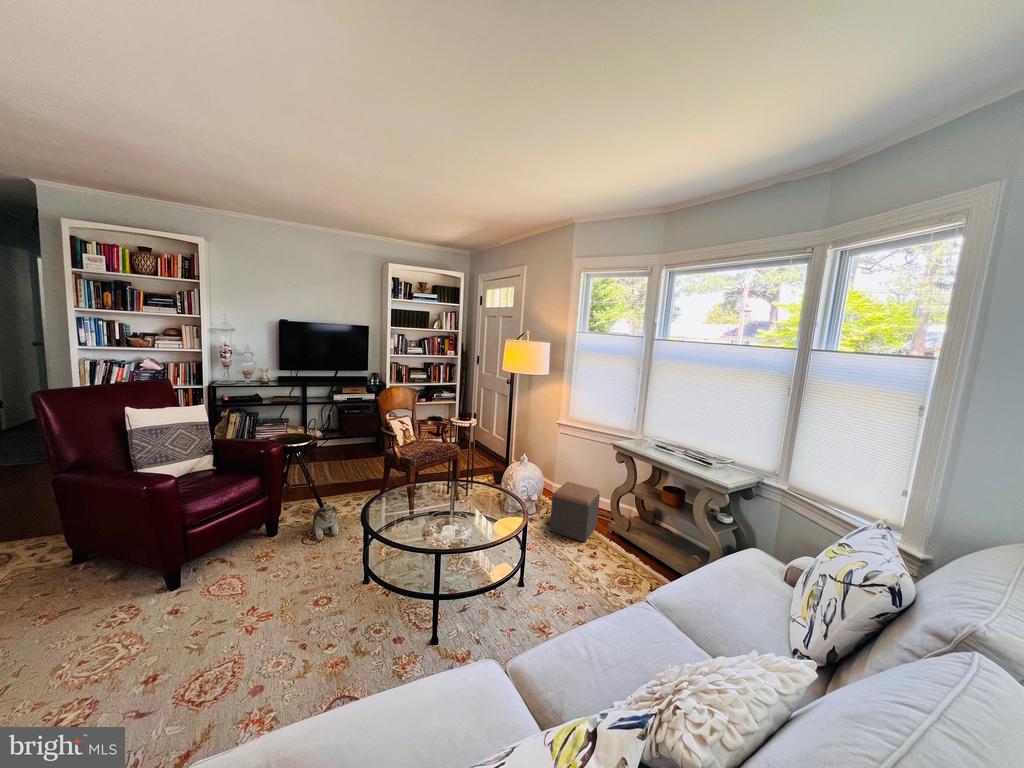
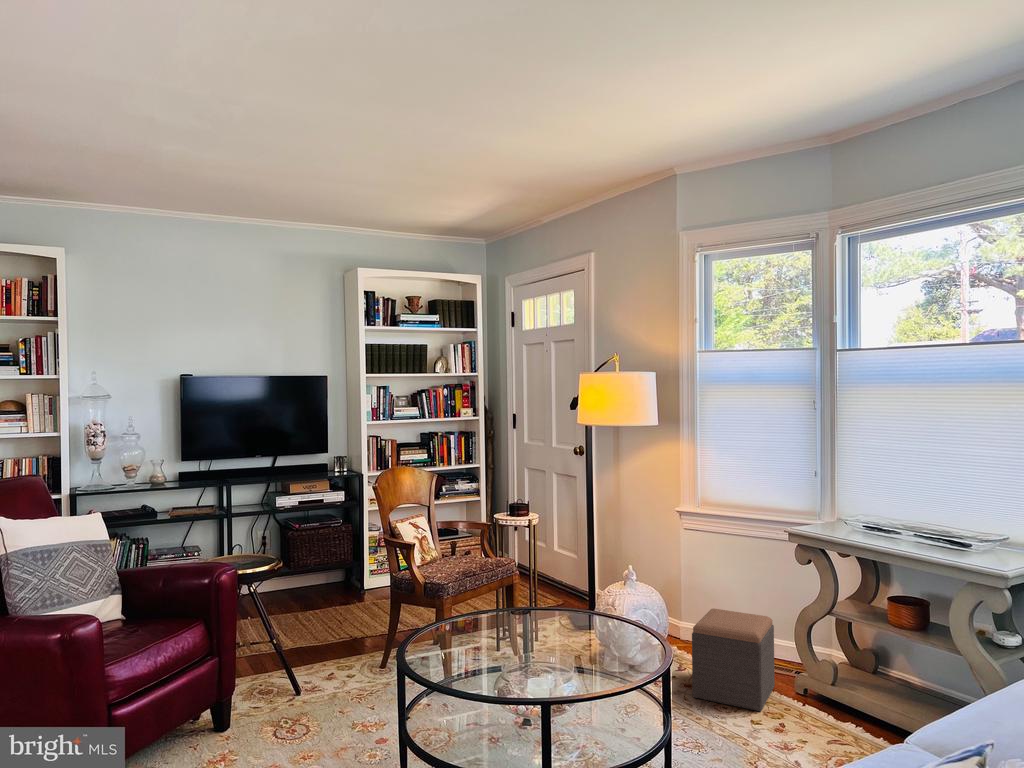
plush toy: present [313,504,338,540] -> none [285,666,334,732]

